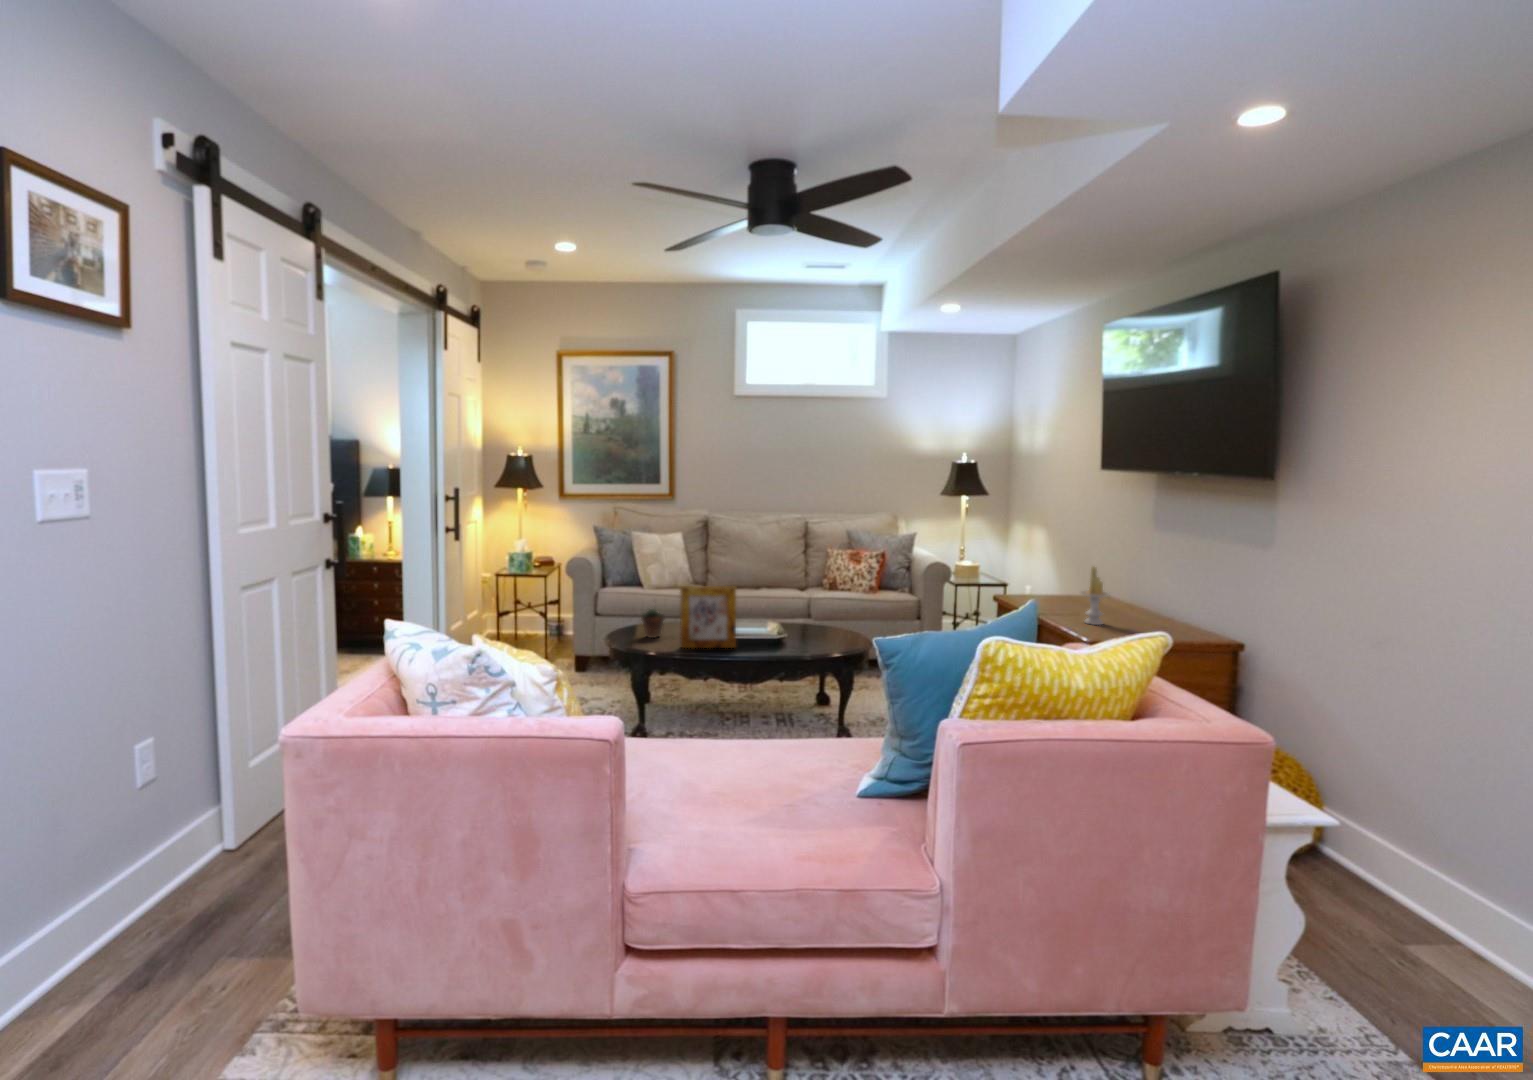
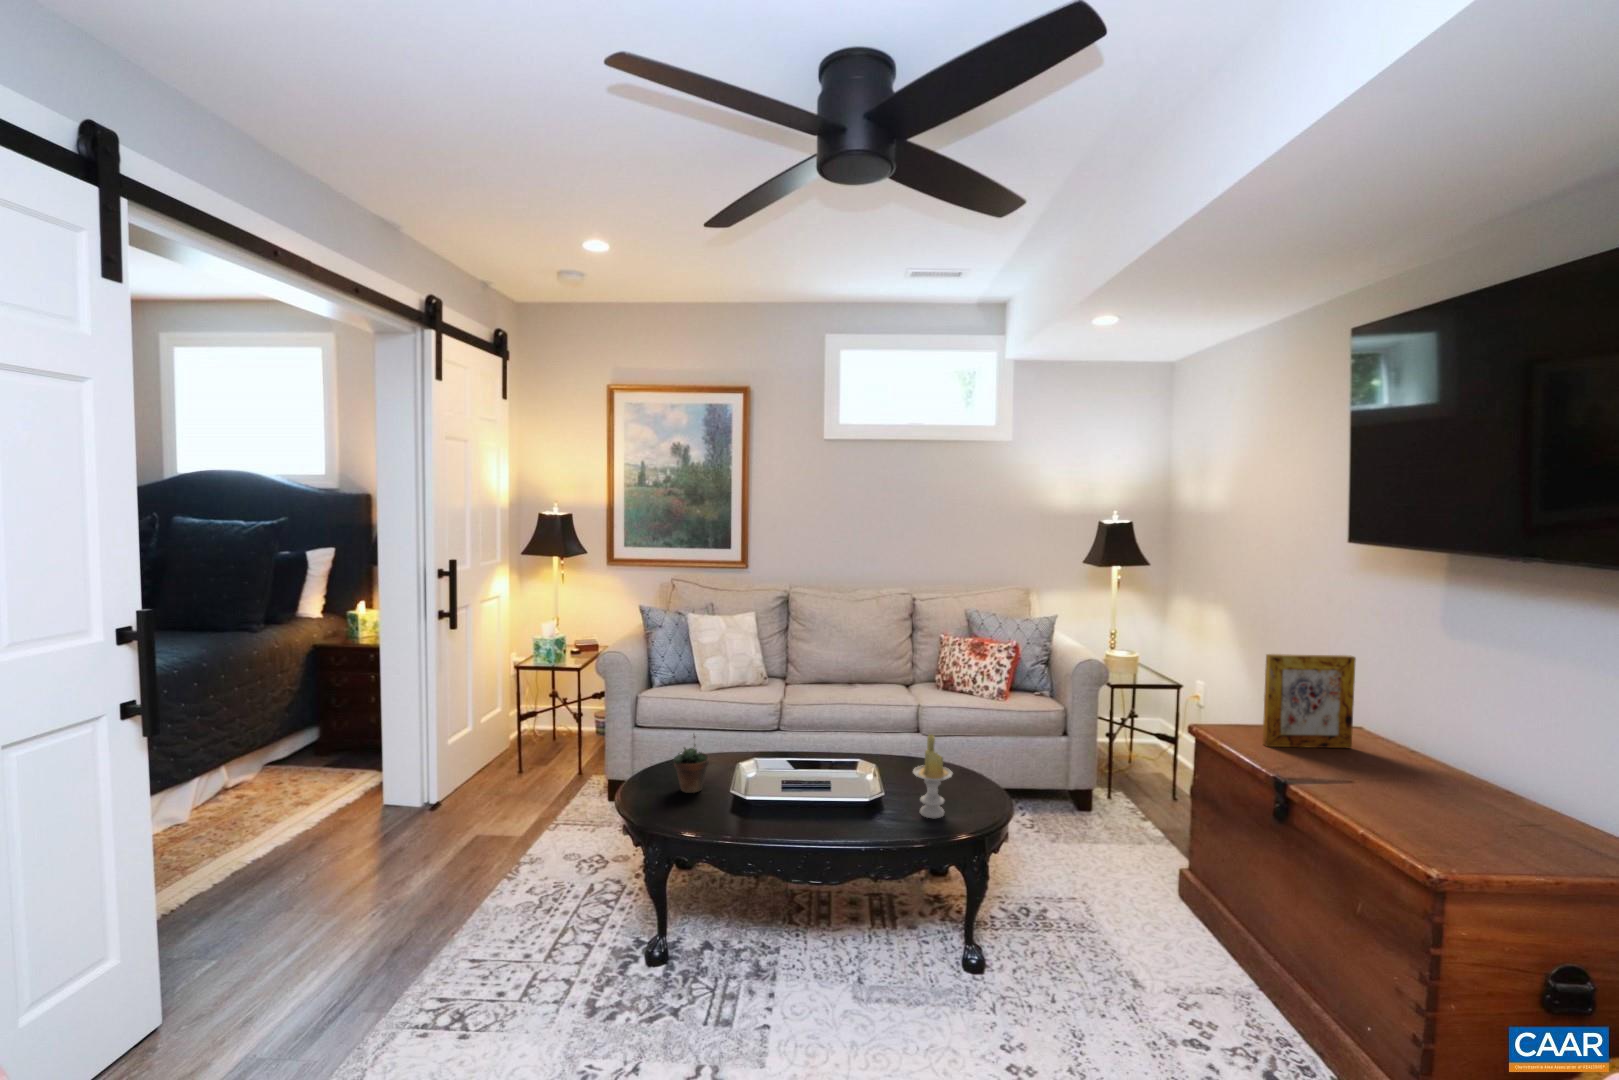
candle: present [1081,567,1109,625] -> present [913,734,952,818]
picture frame: present [680,586,736,648] -> present [1263,654,1356,748]

